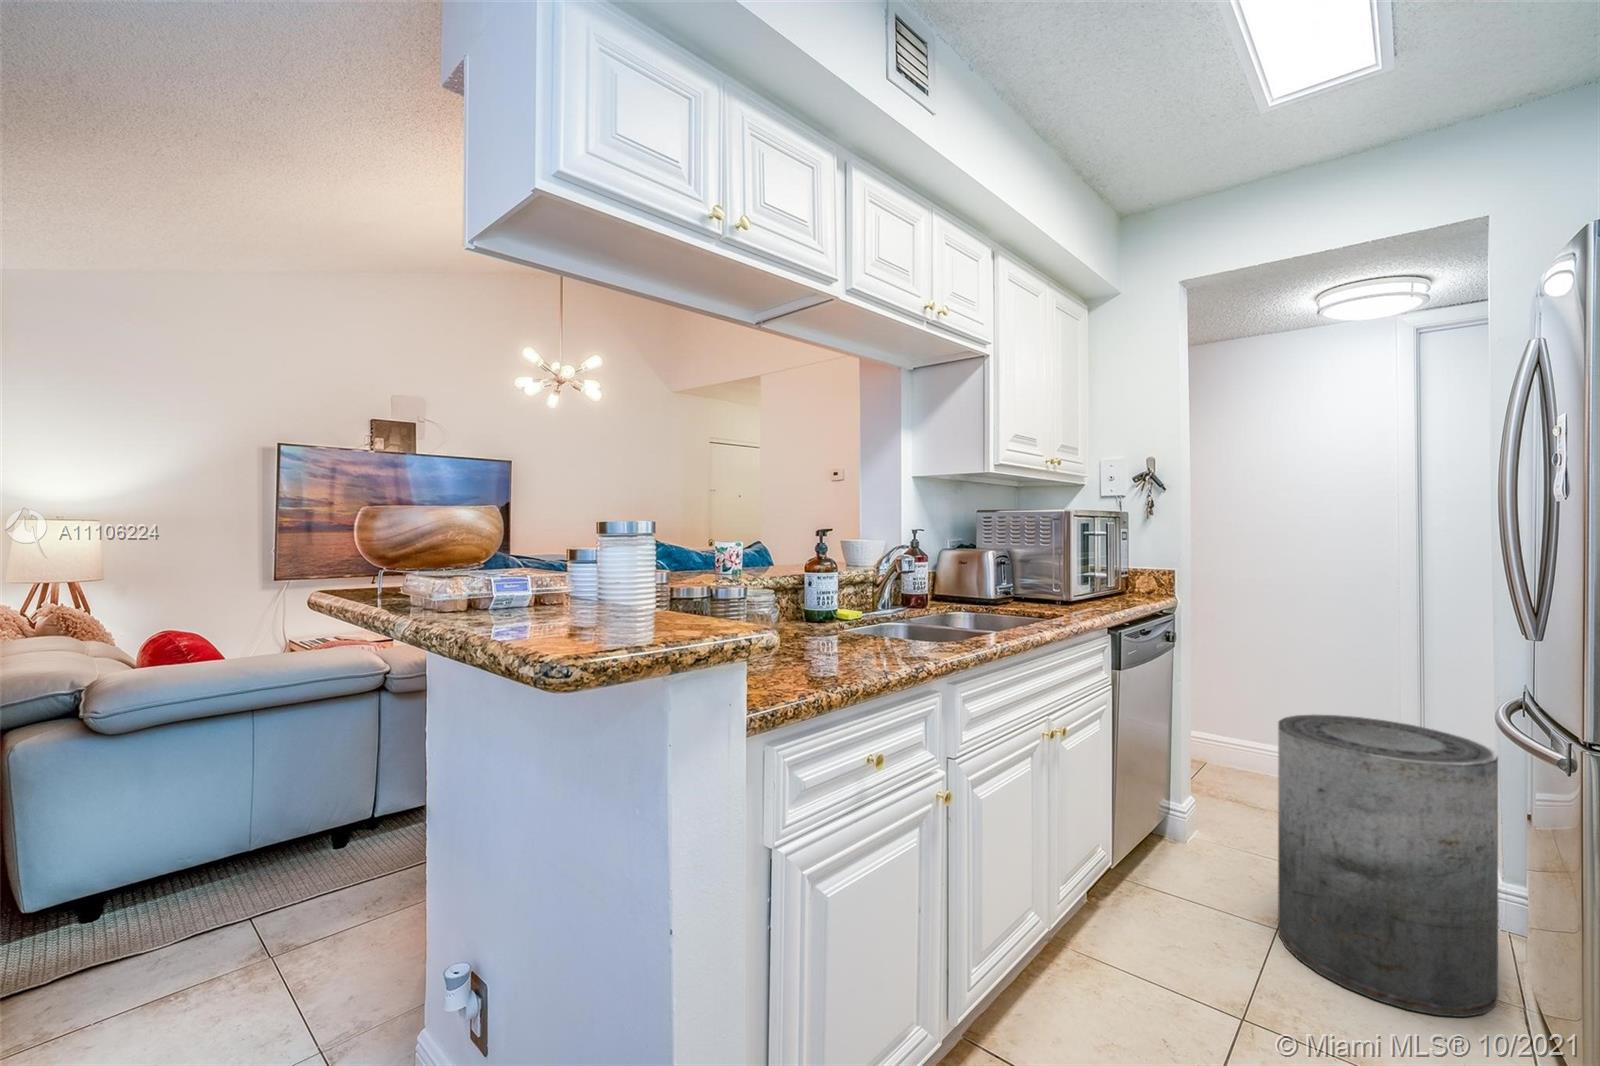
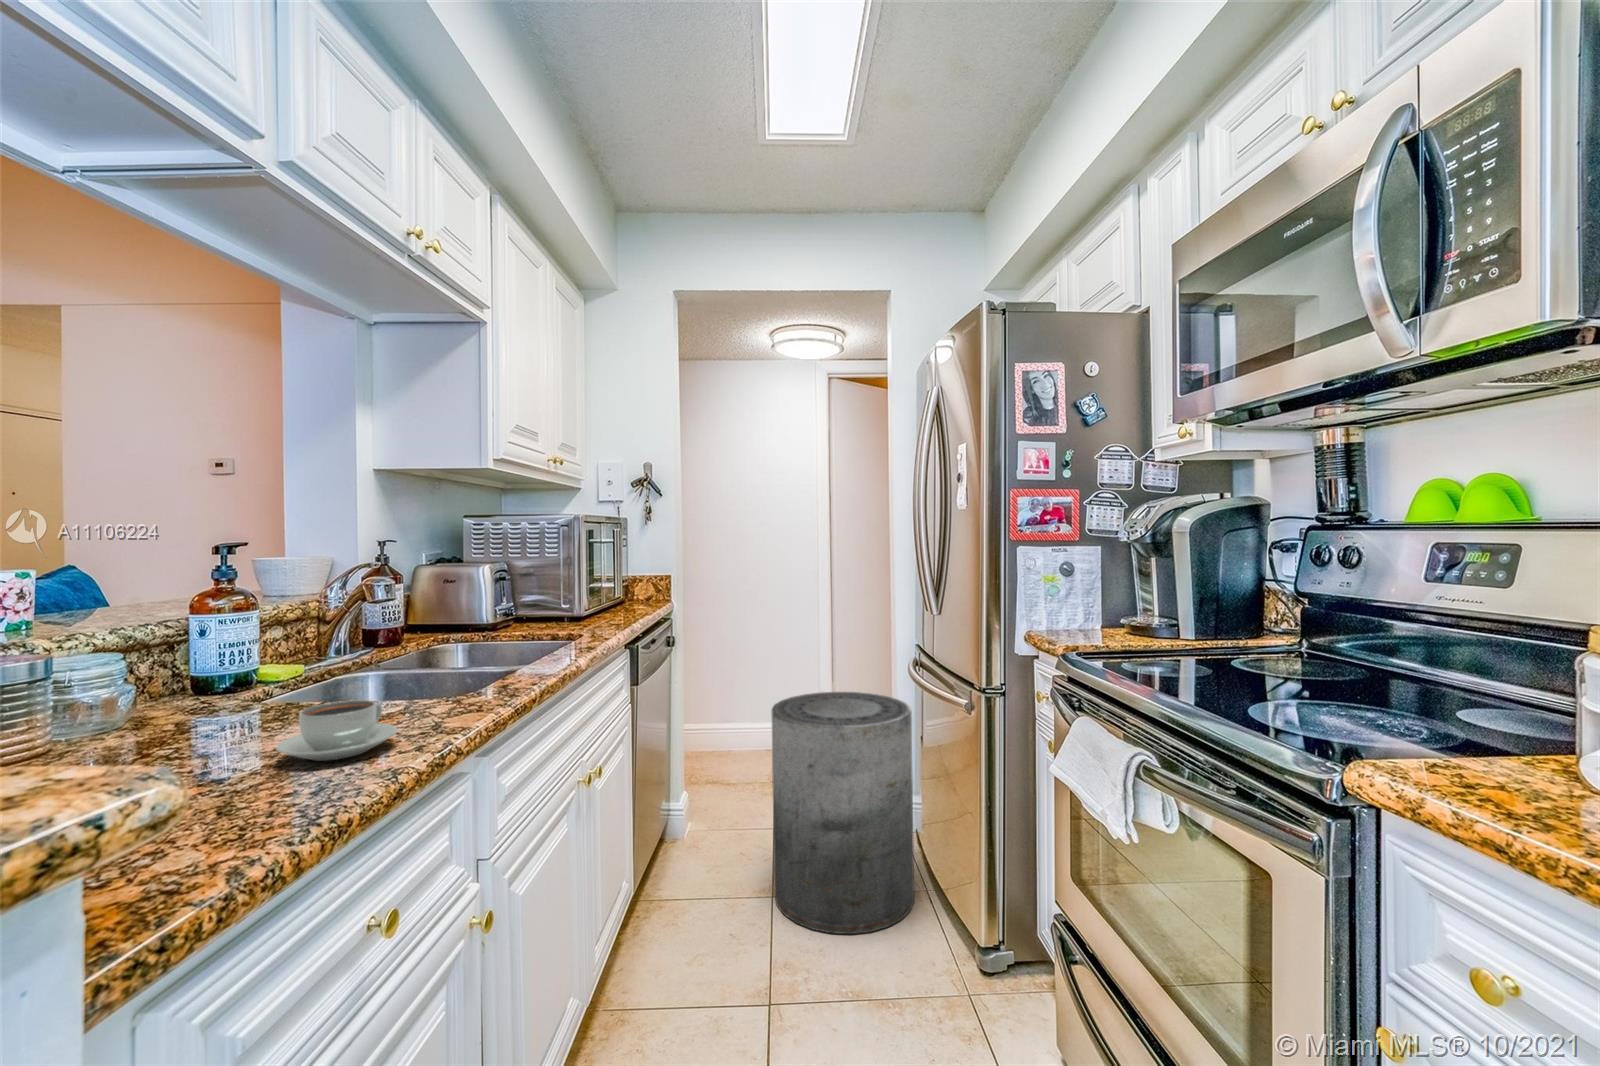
coffee cup: none [833,628,897,662] -> present [276,700,397,761]

